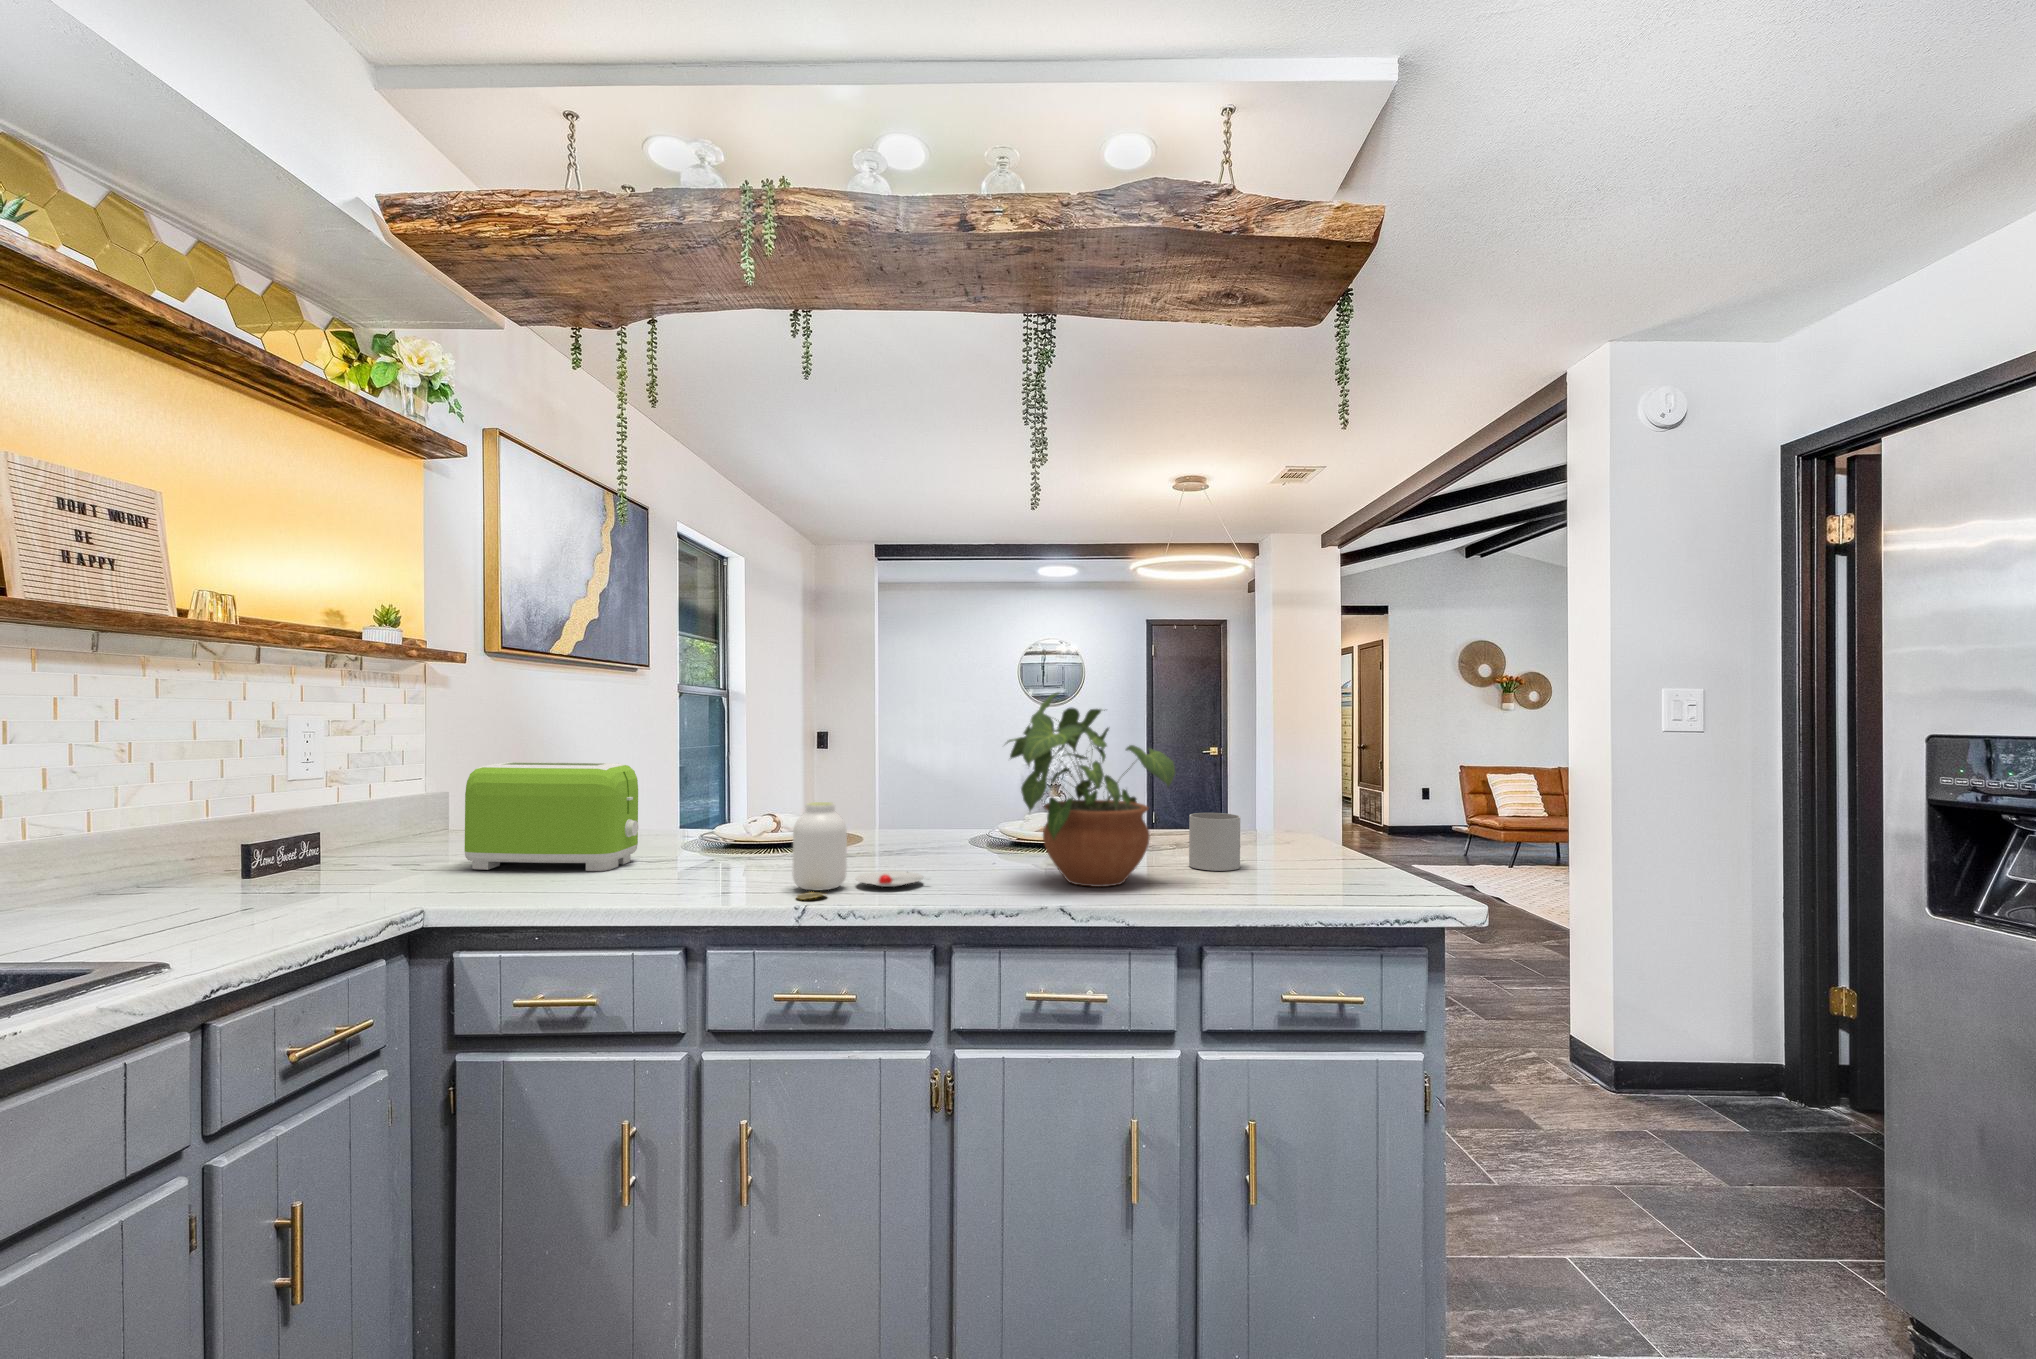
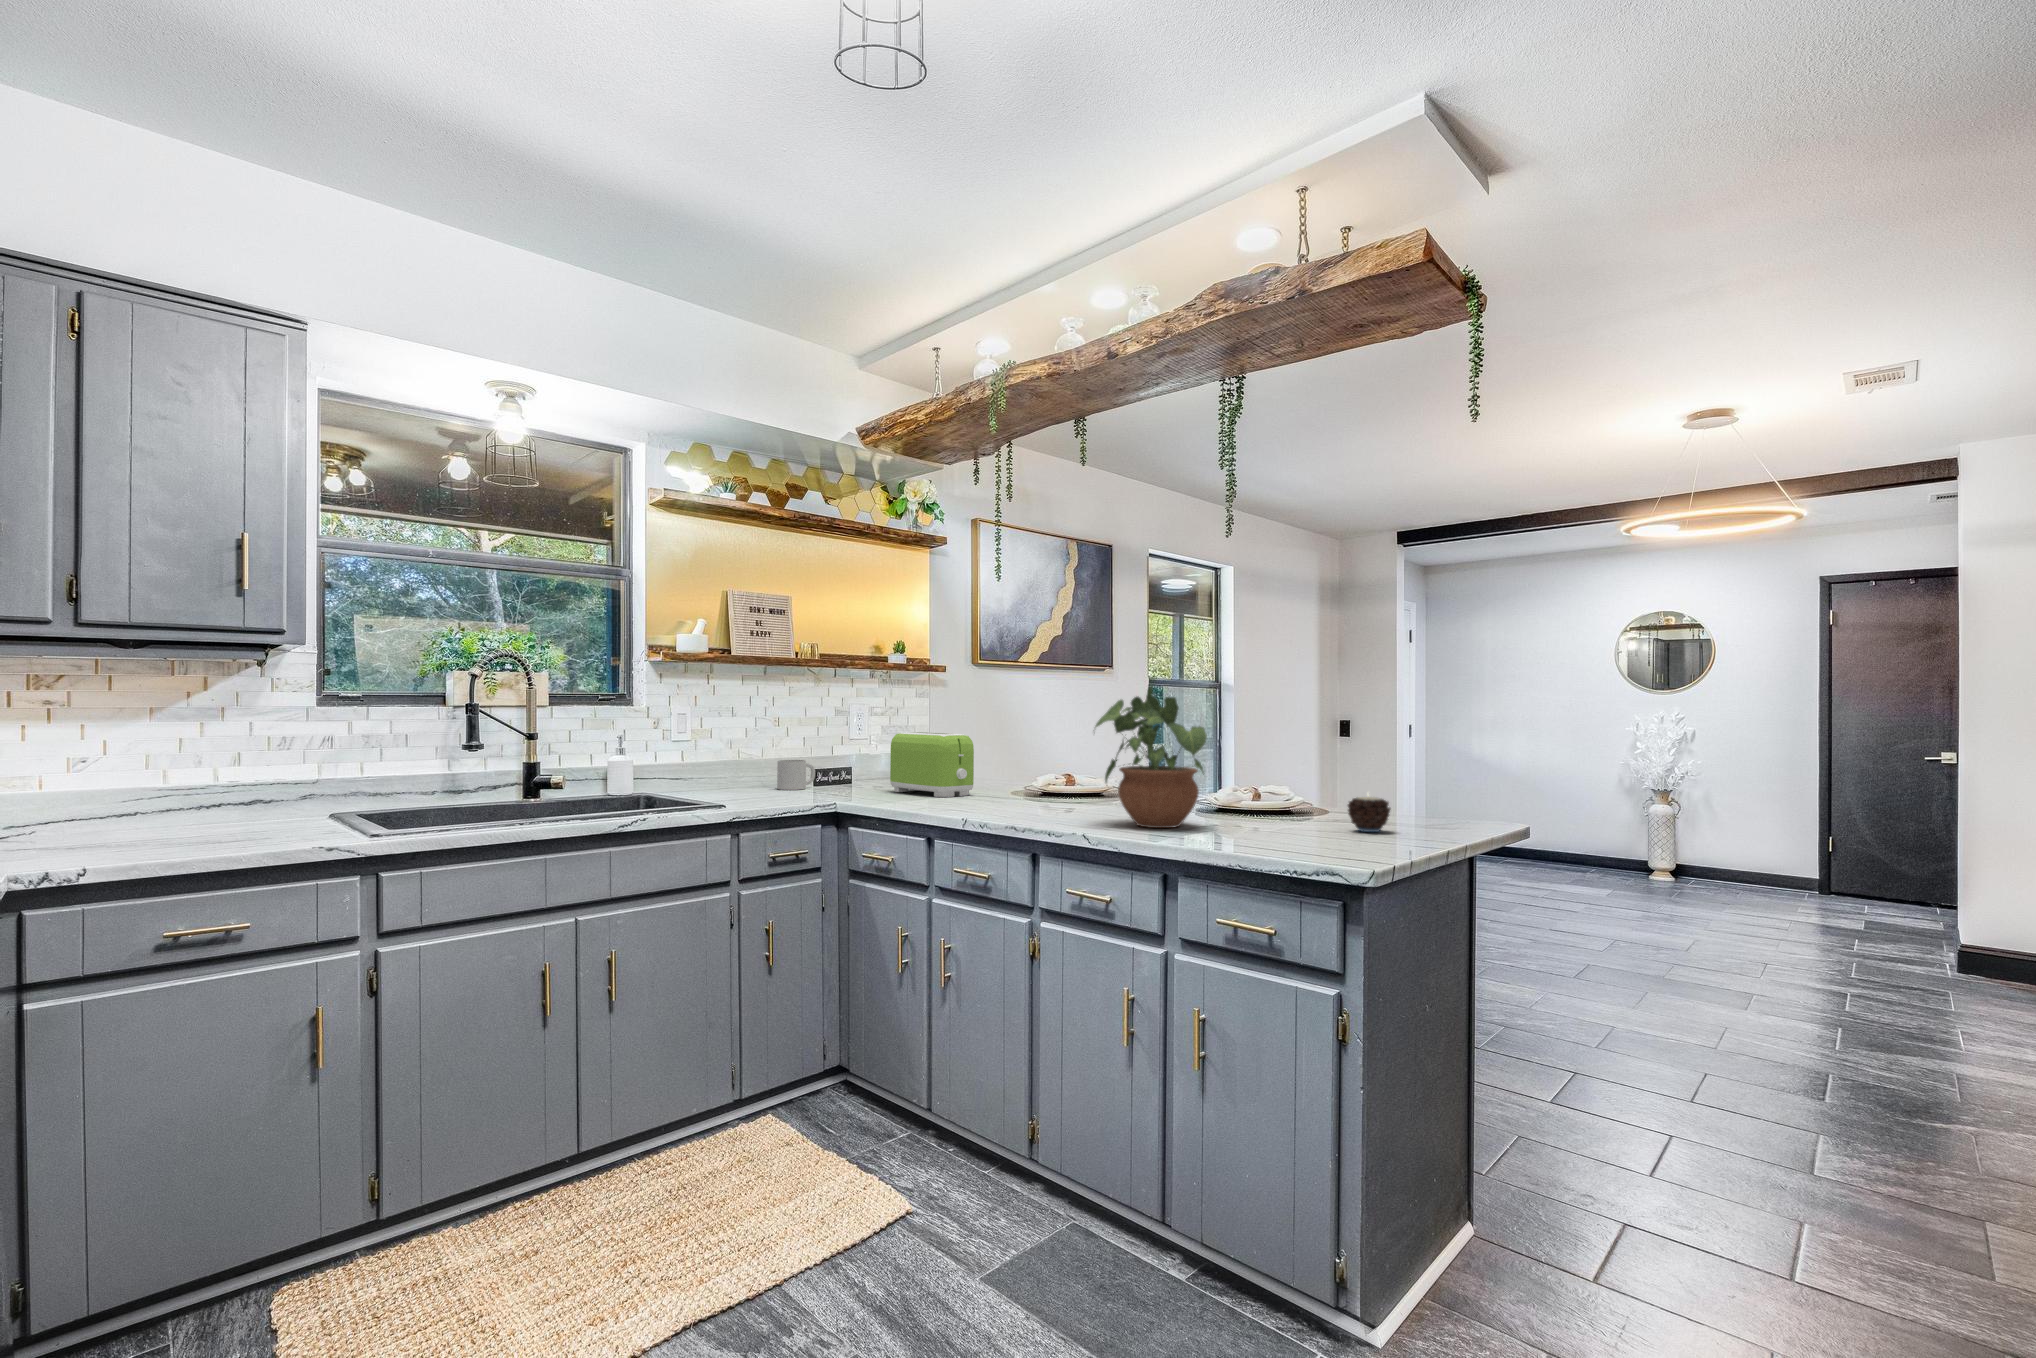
jar: present [792,802,923,900] -> none [970,757,1062,814]
candle: none [1260,812,1308,858] -> present [1348,797,1391,832]
mug: present [1189,813,1240,871] -> present [777,760,815,790]

